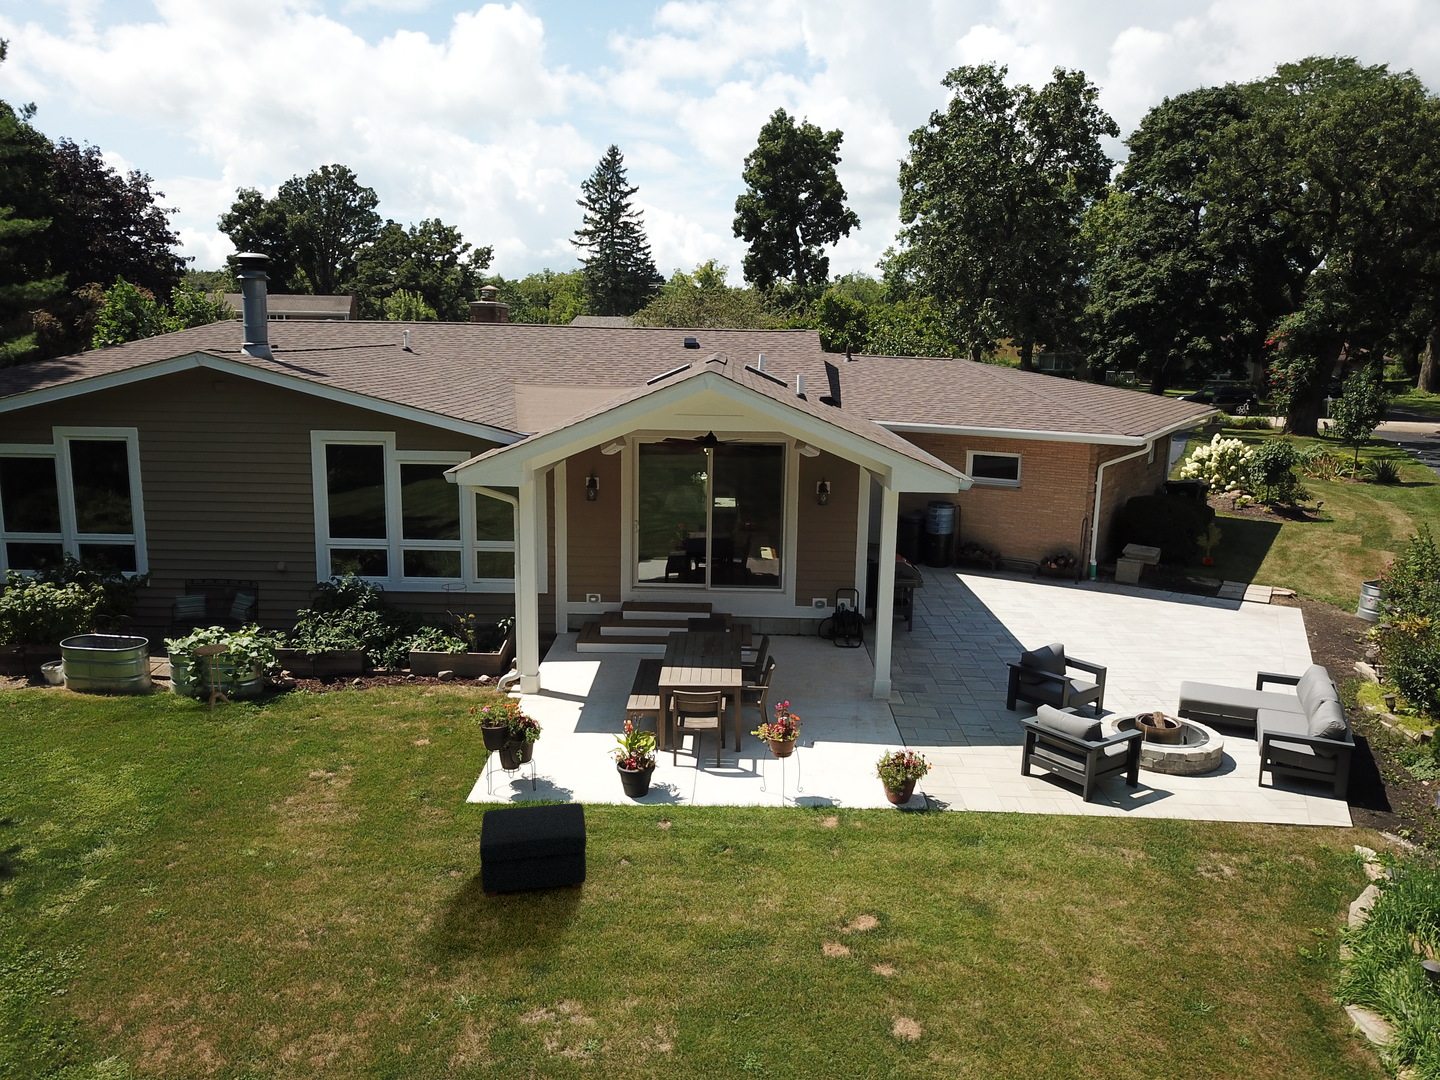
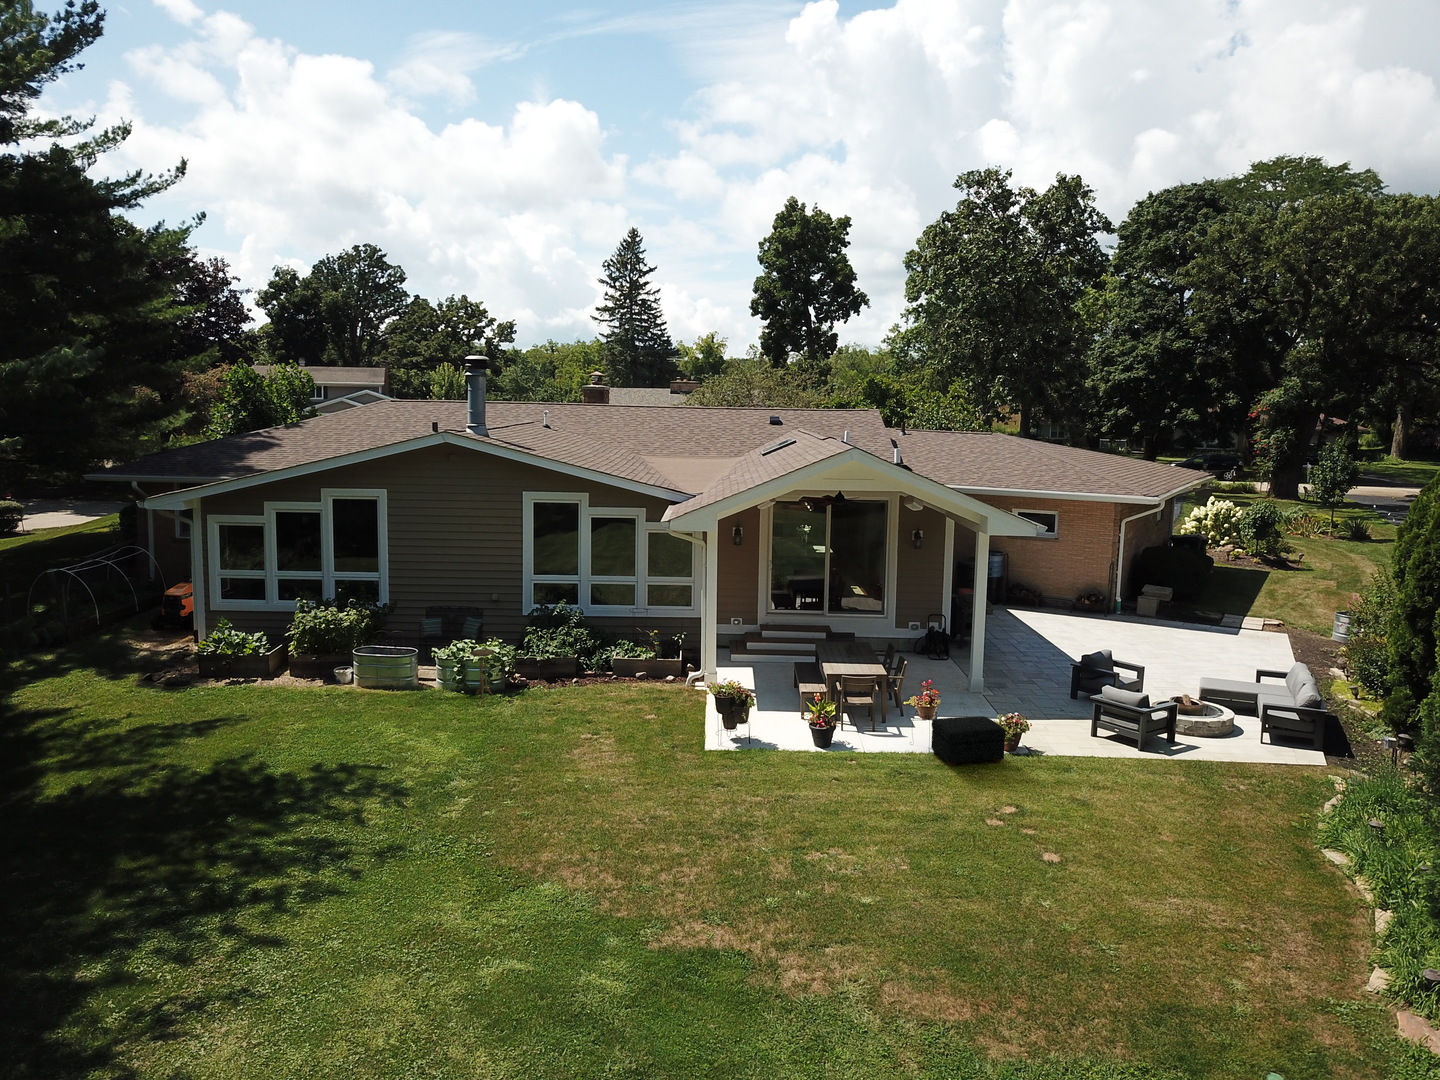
potted tree: present [1198,525,1221,566] -> none [1199,569,1221,604]
ottoman: present [480,803,586,896] -> present [931,716,1006,766]

